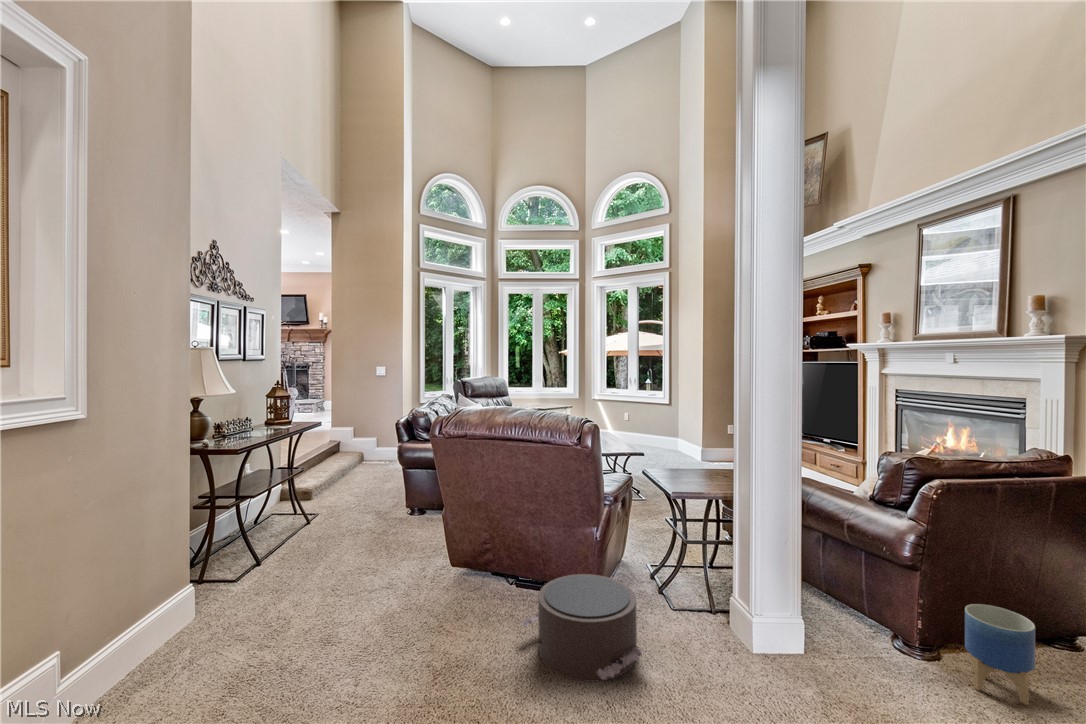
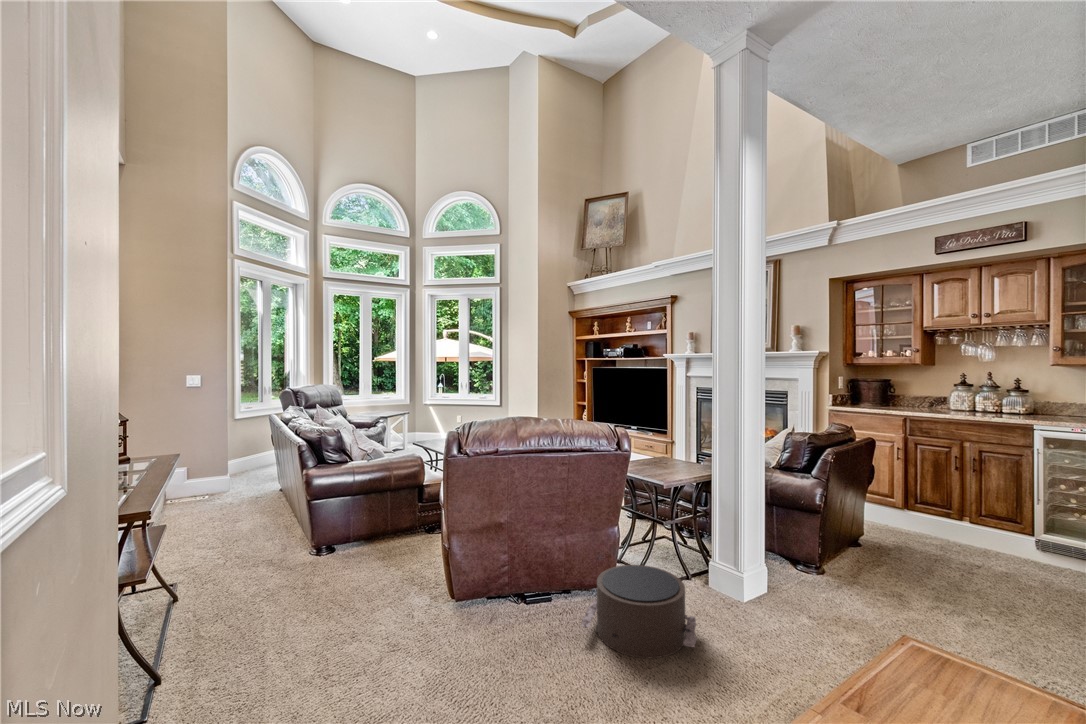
planter: present [965,604,1035,705] -> none [846,528,885,585]

